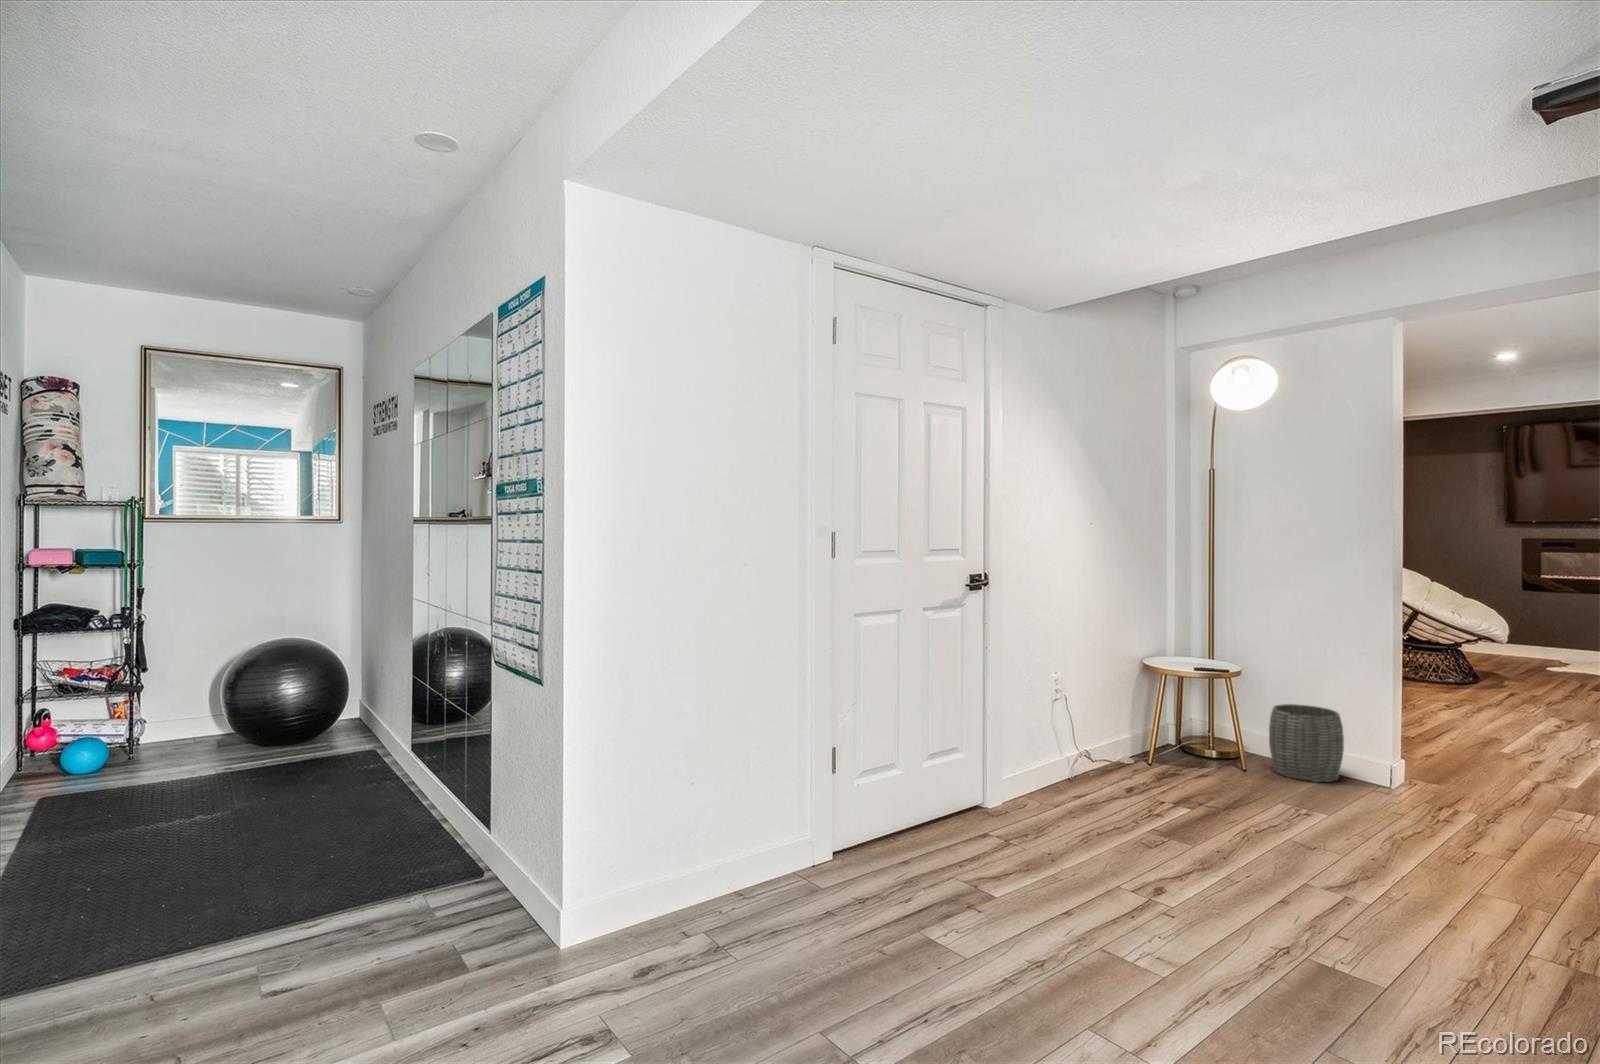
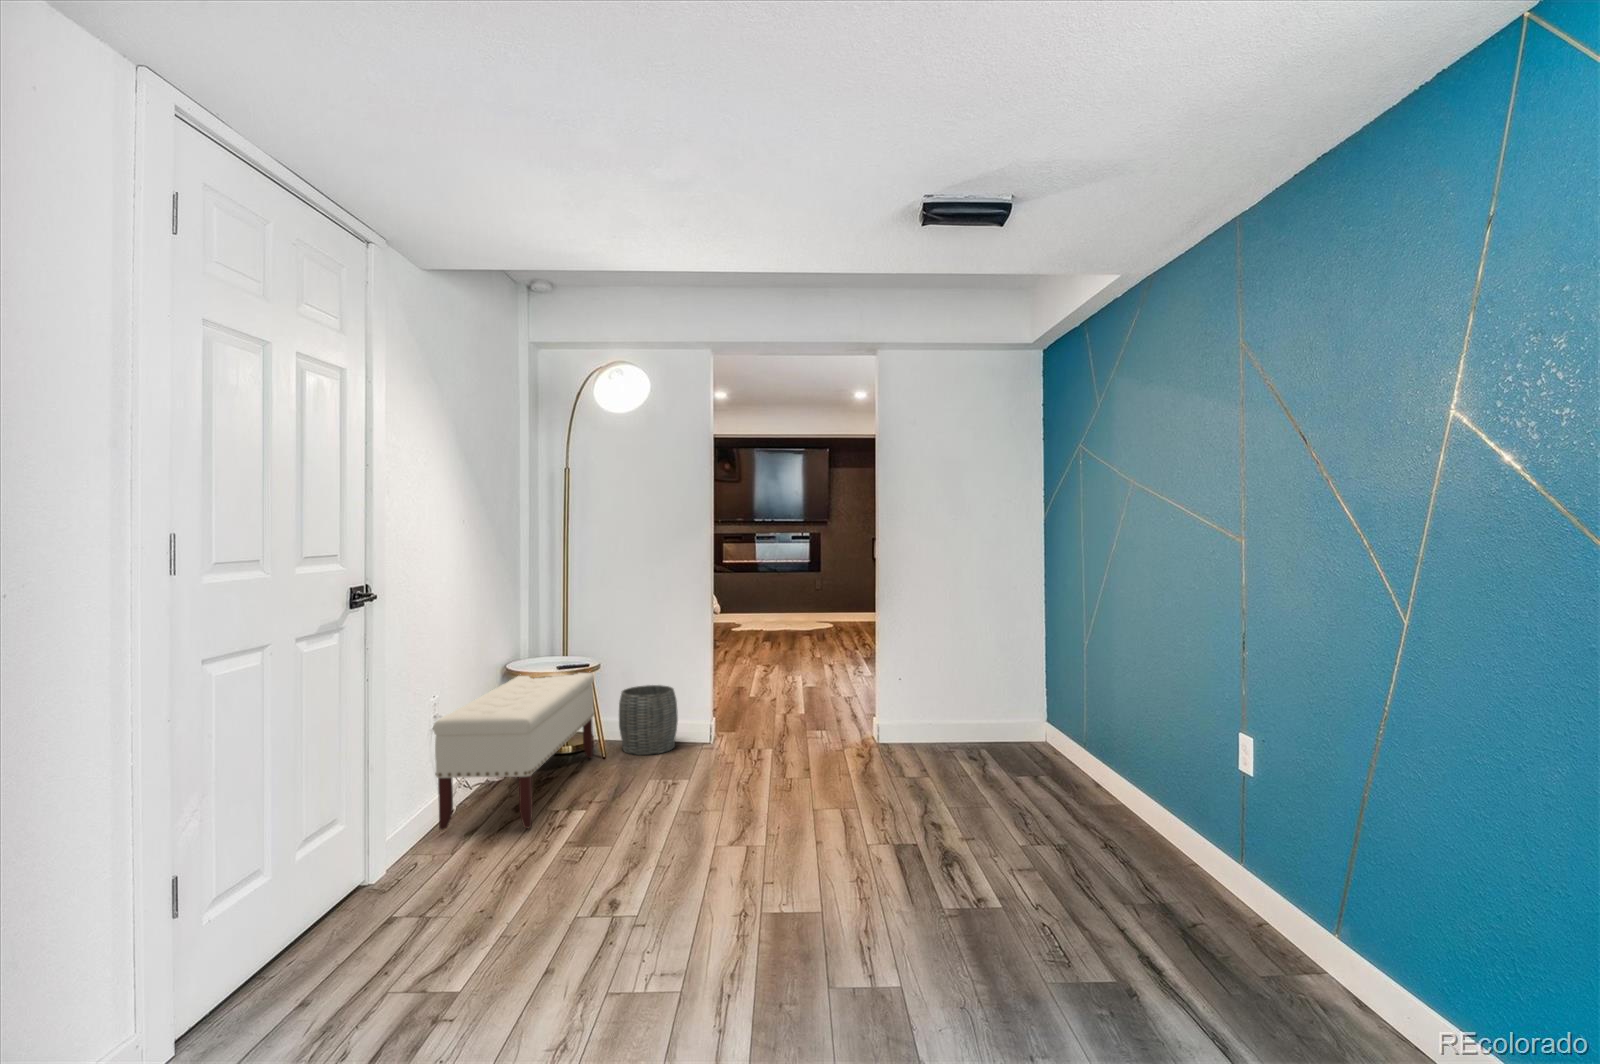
bench: none [1053,669,1238,807] -> present [433,673,594,830]

